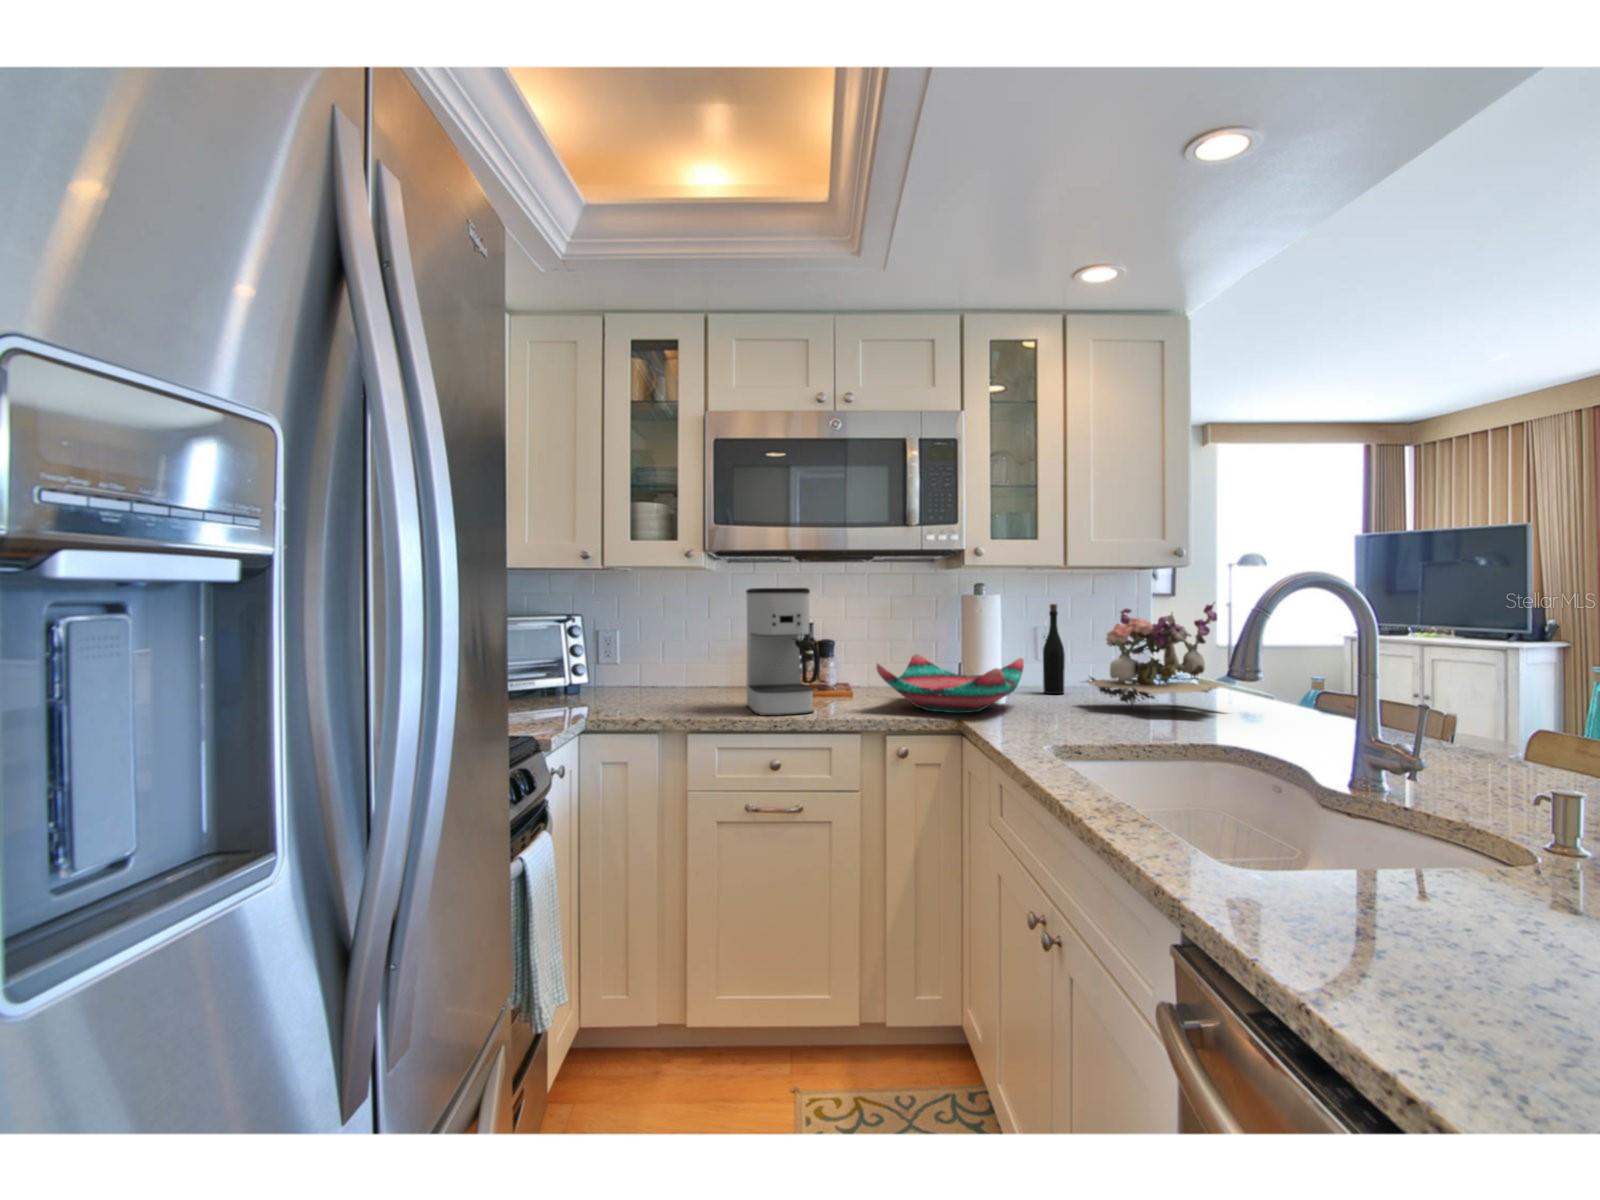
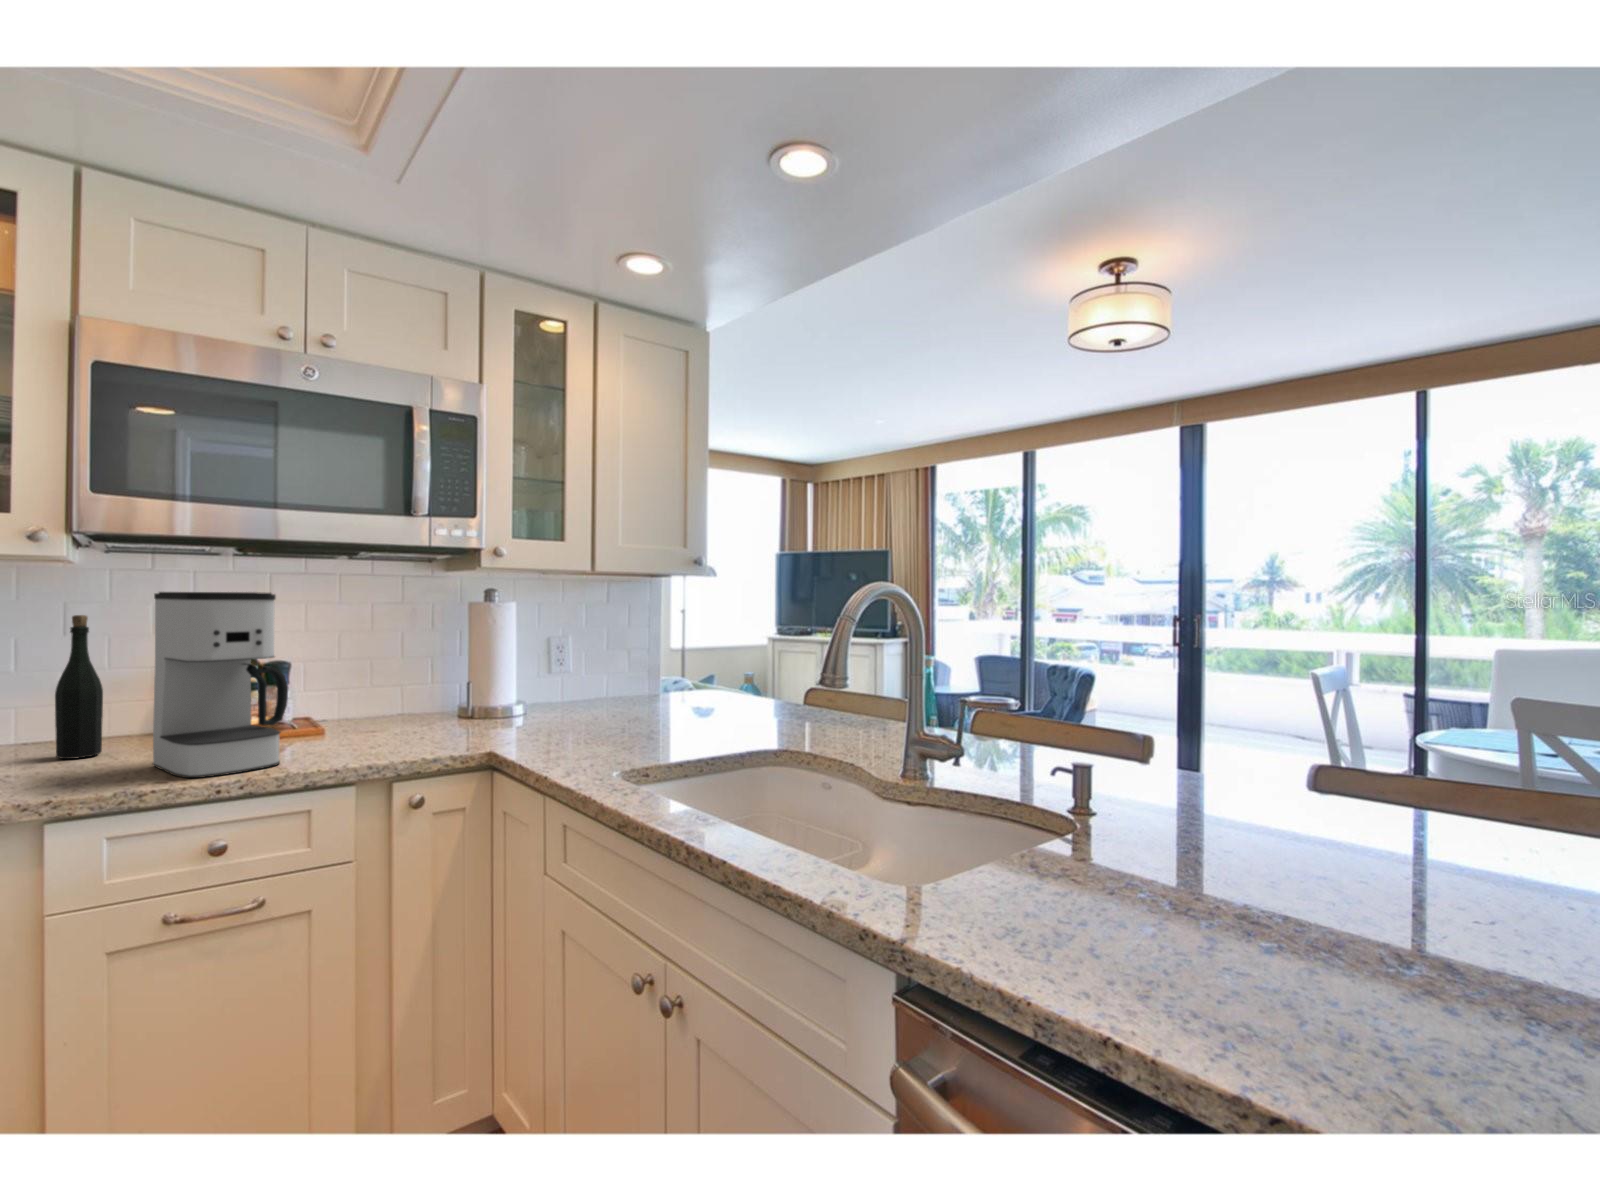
flower arrangement: present [1081,602,1232,706] -> none [609,612,744,718]
bottle: present [1043,604,1065,694] -> present [55,615,103,759]
decorative bowl: present [876,654,1024,713] -> none [377,673,553,744]

